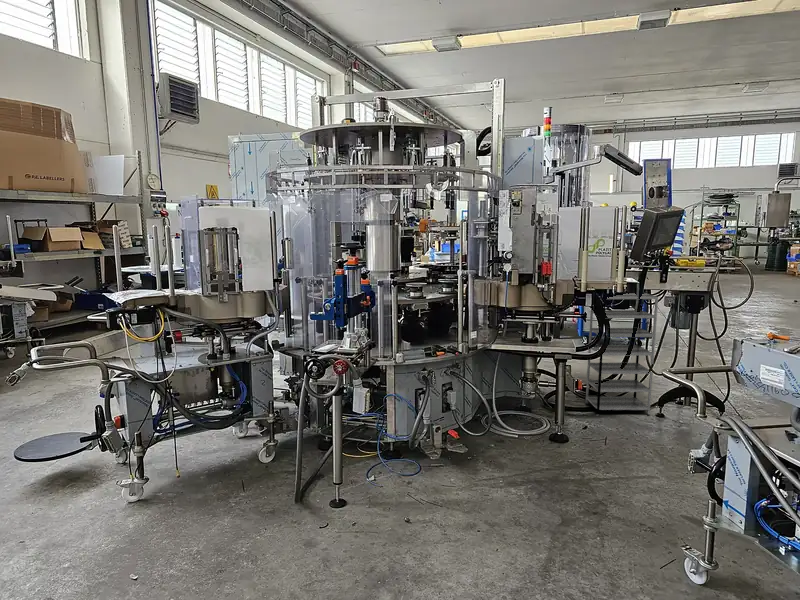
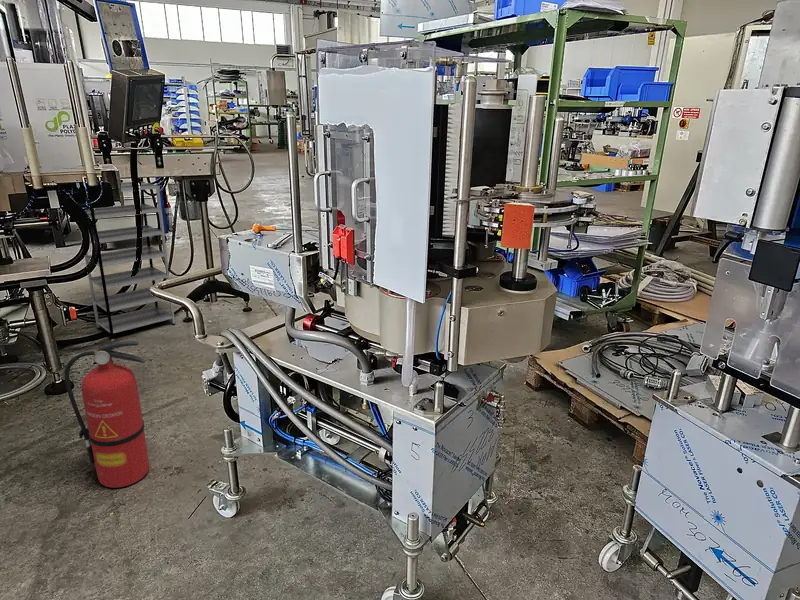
fire extinguisher: none [581,409,642,525] -> present [65,341,149,488]

